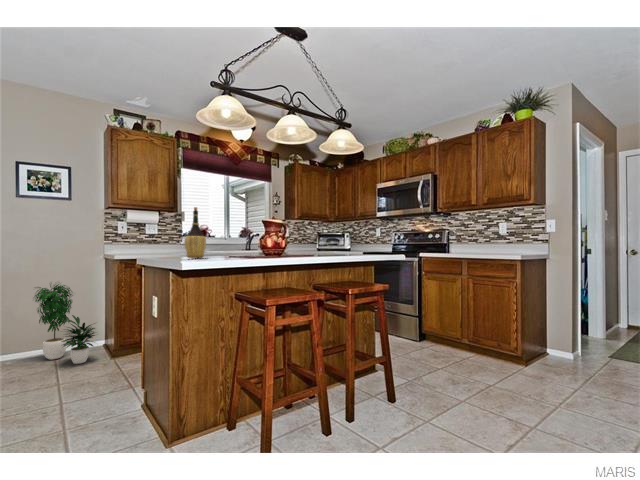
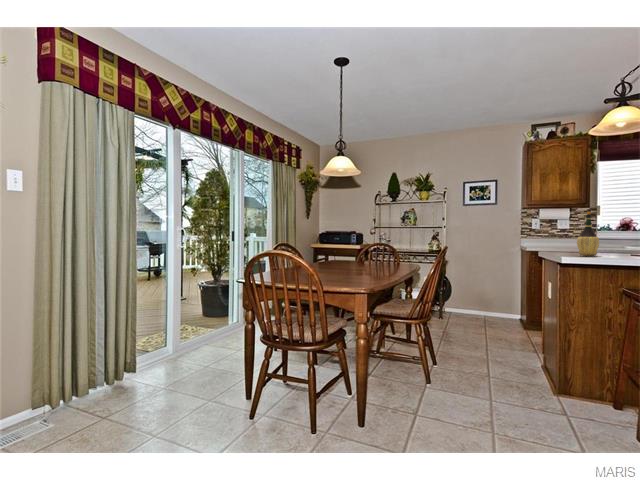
potted plant: present [35,284,95,364] -> none [471,262,514,326]

